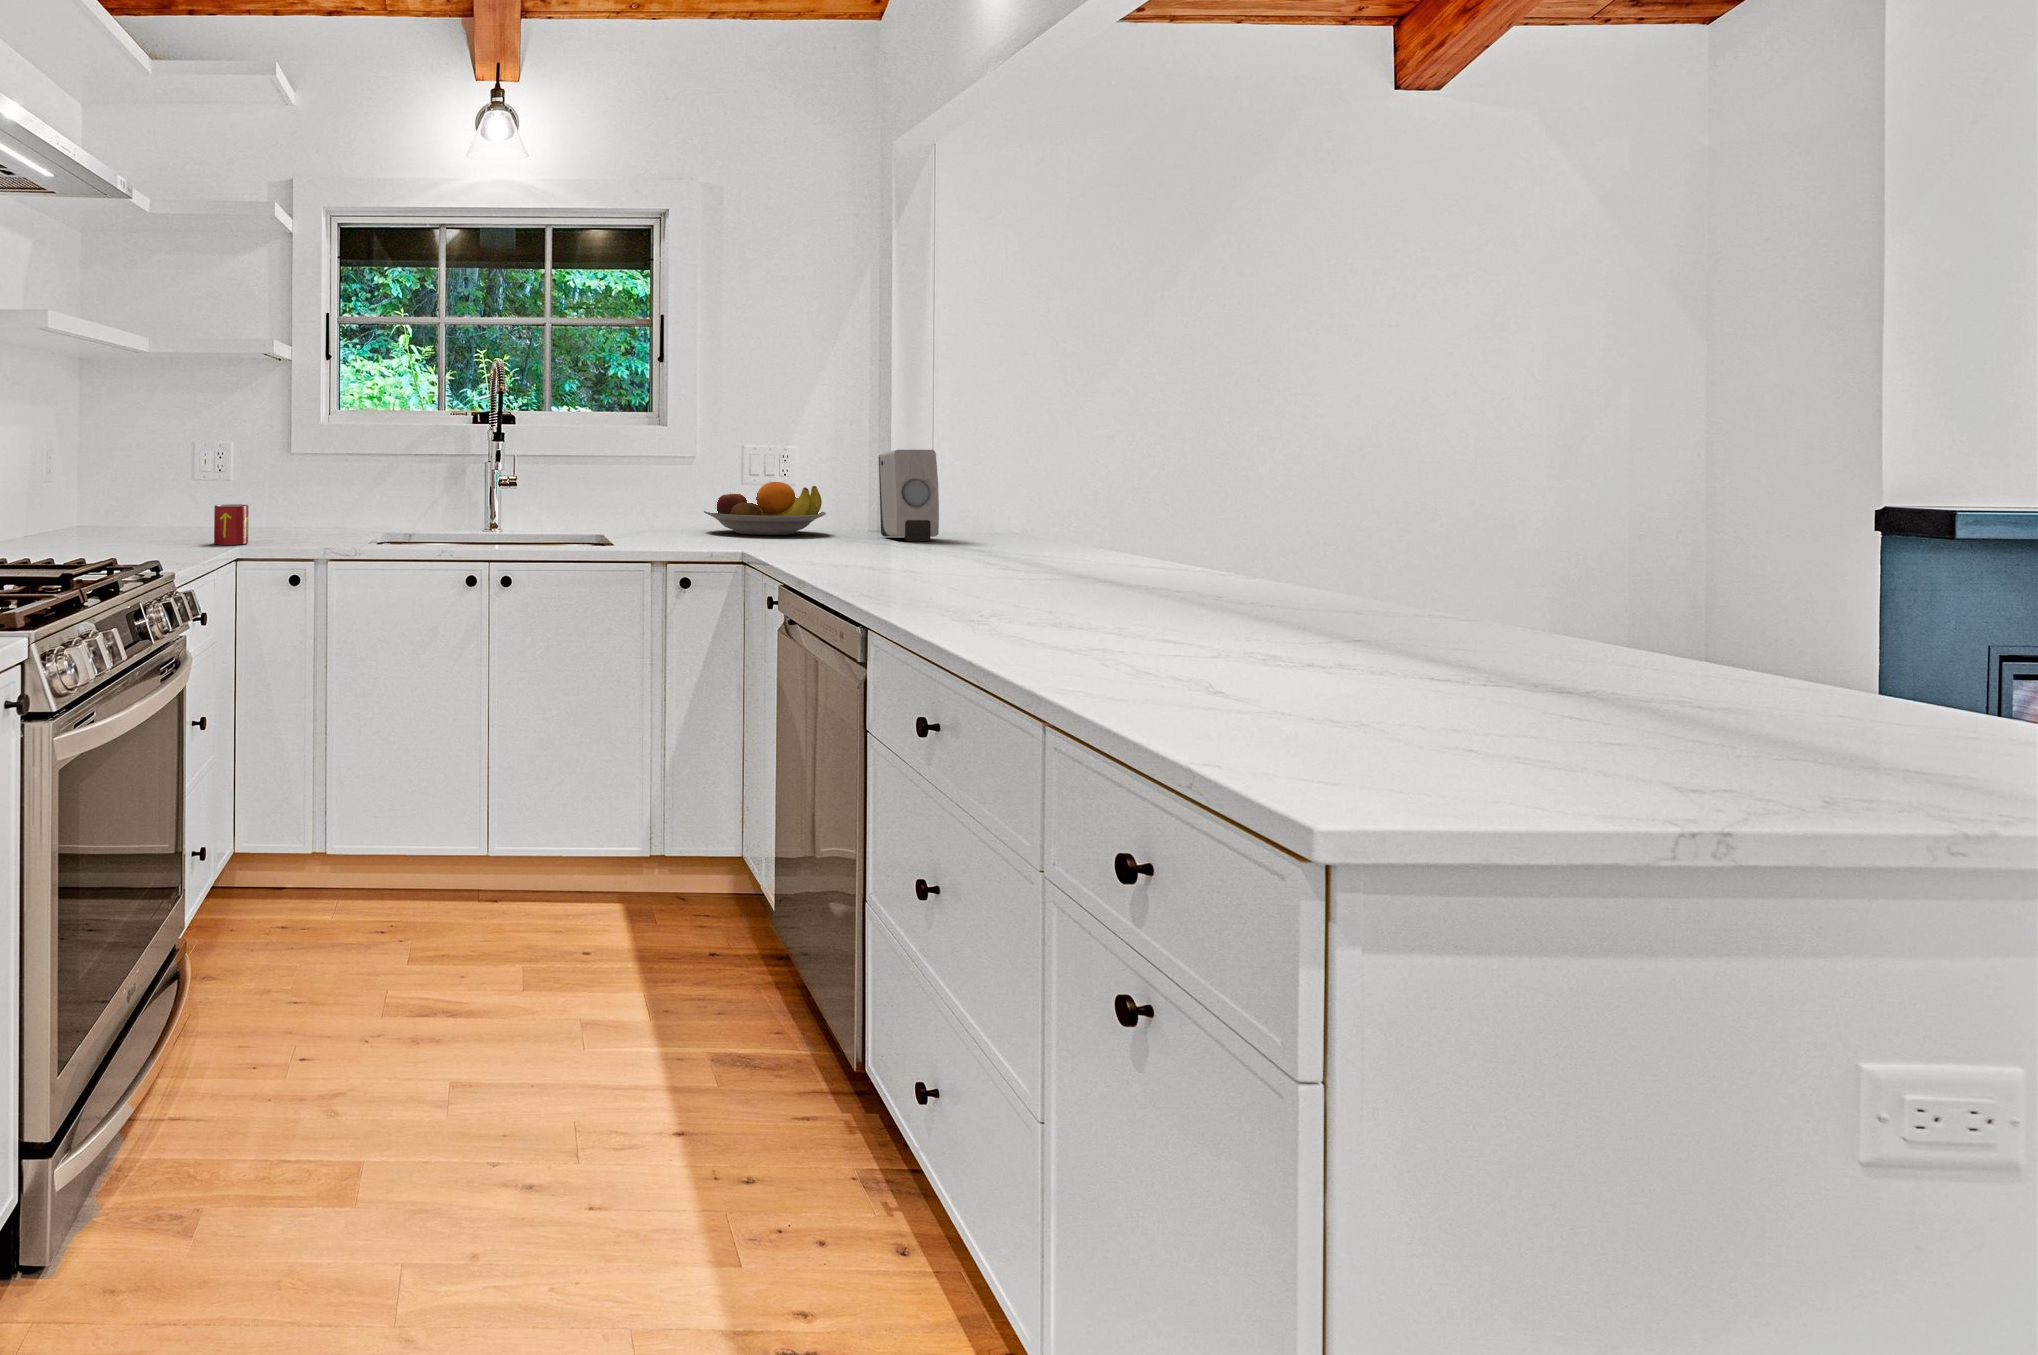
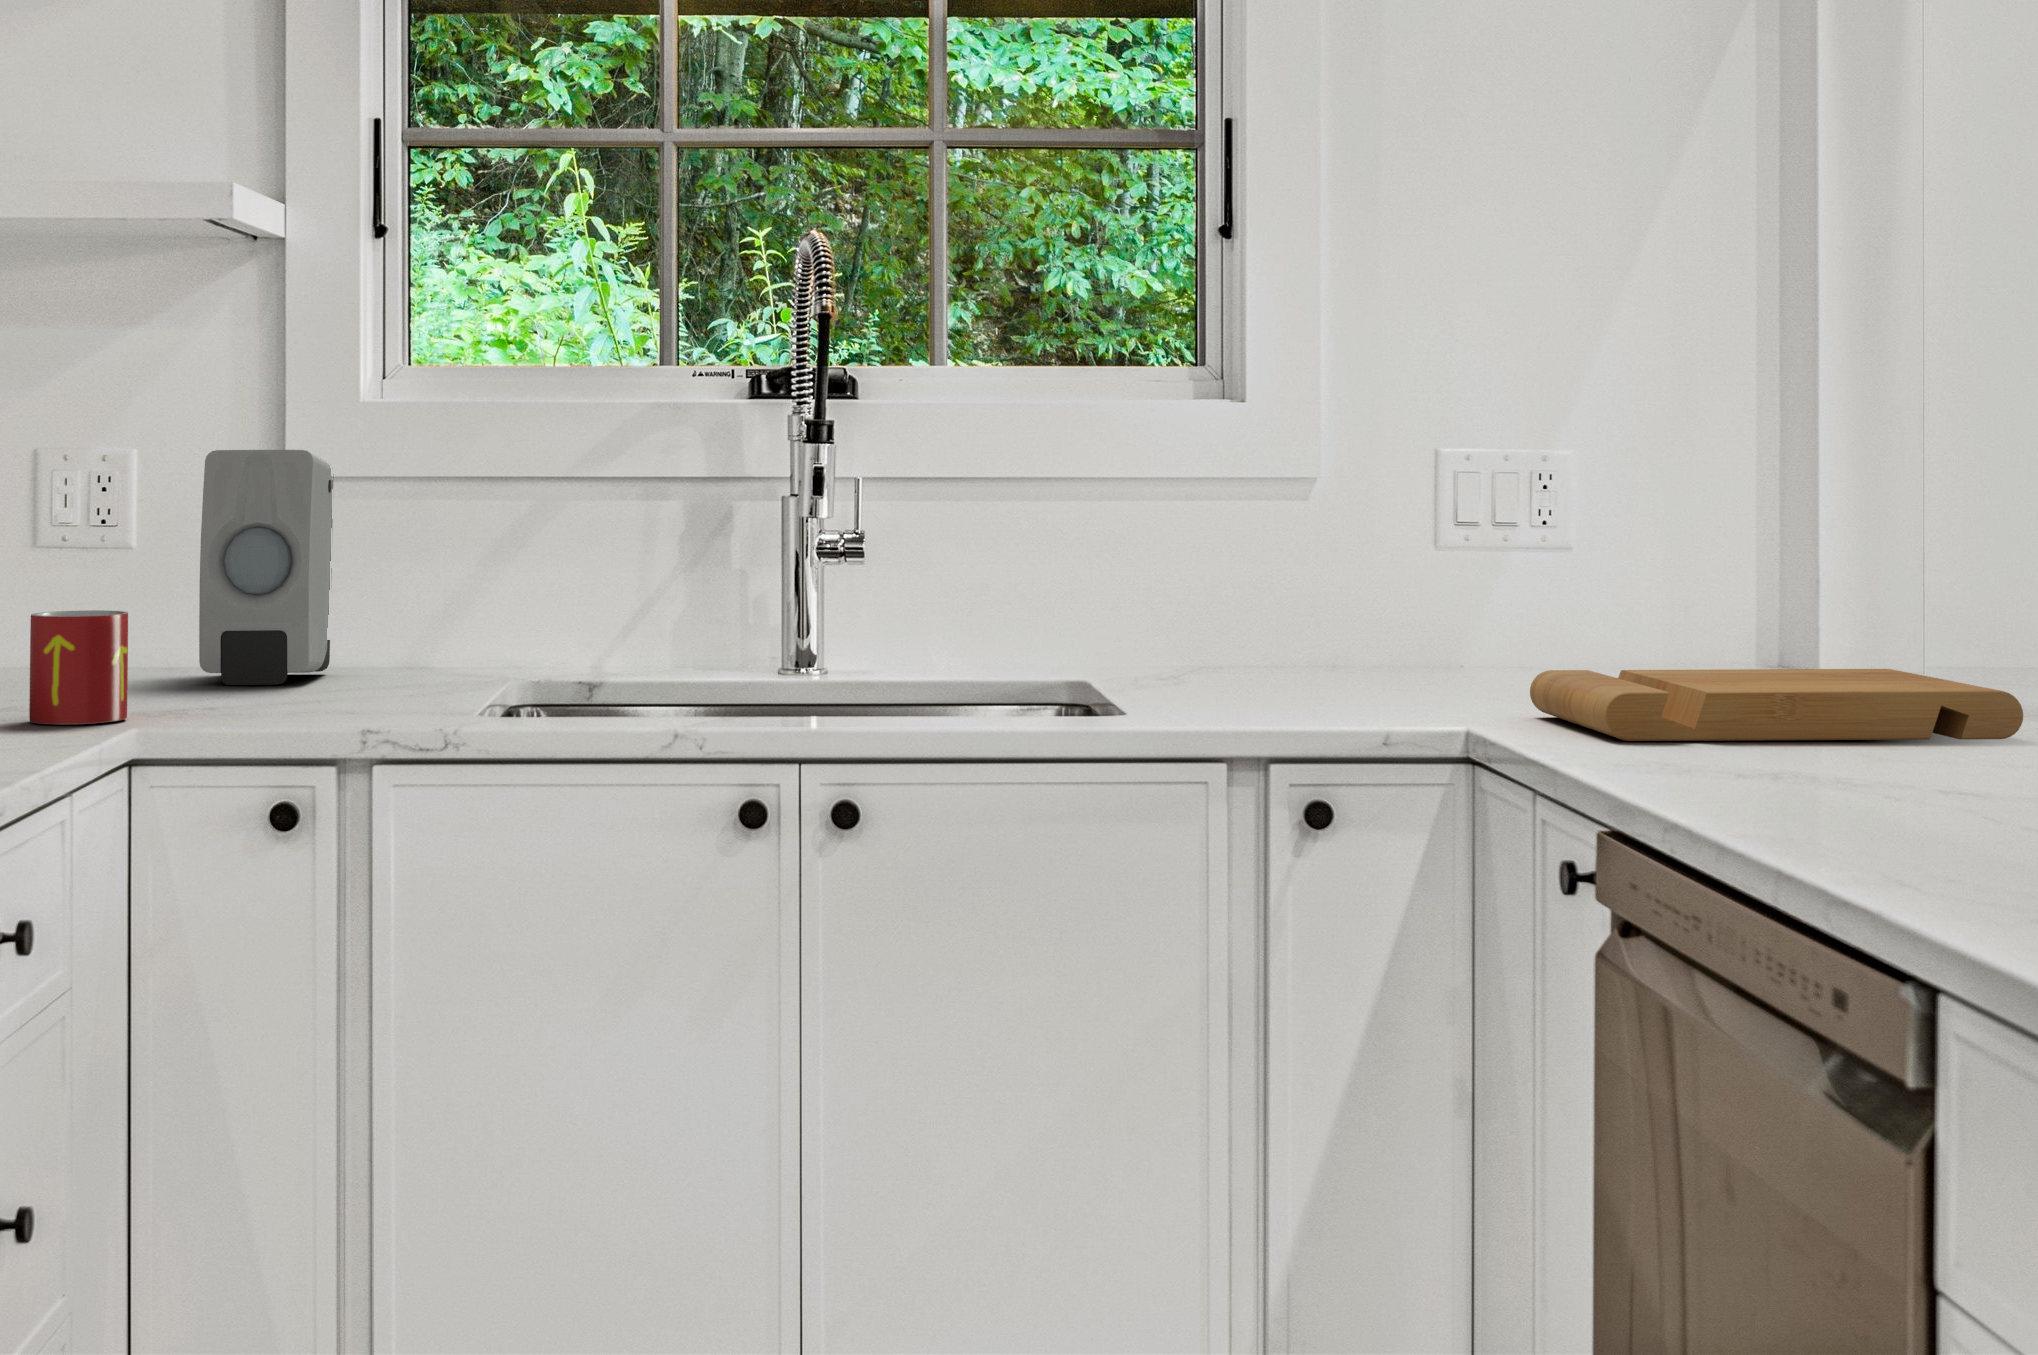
soap dispenser: present [879,449,939,541] -> present [199,450,333,685]
fruit bowl: present [704,482,826,535] -> none [1343,539,1665,677]
cutting board: none [753,531,913,555] -> present [1530,669,2023,741]

